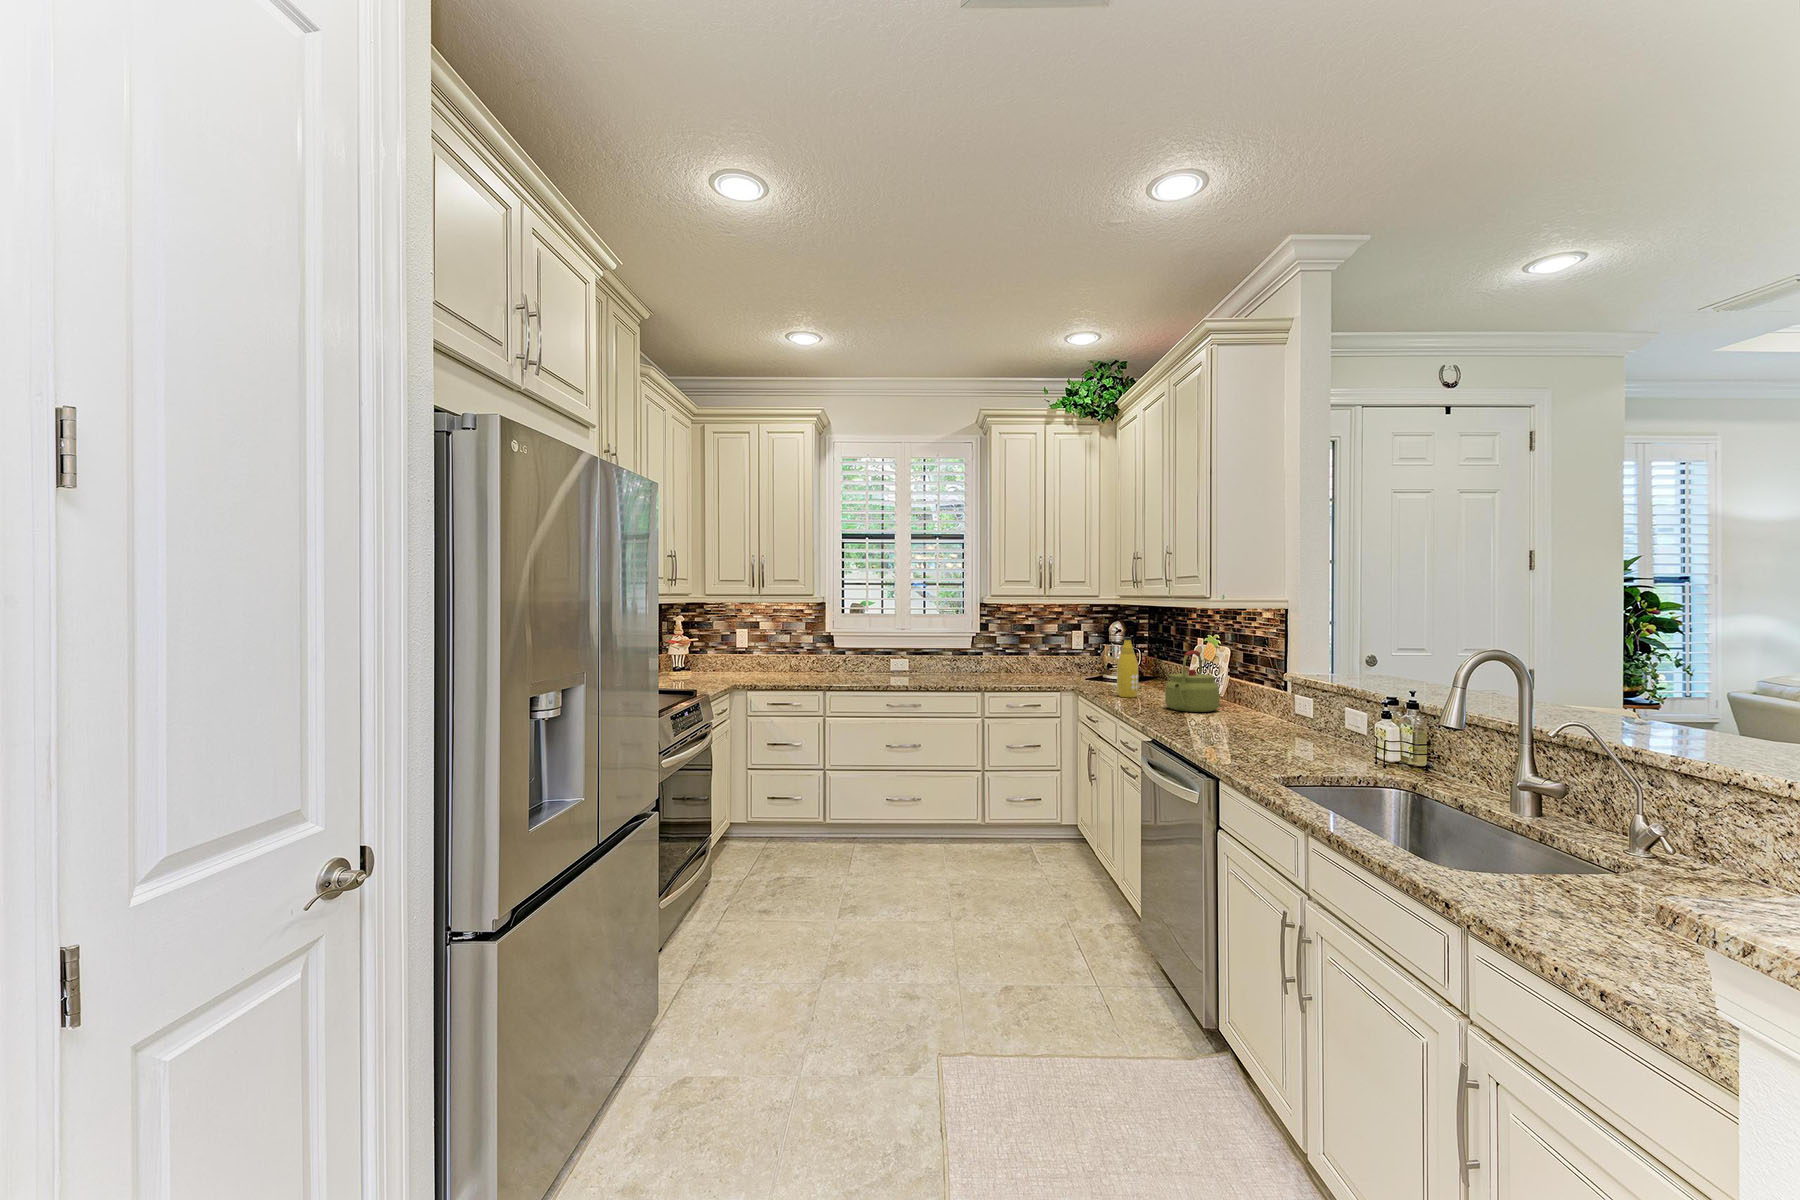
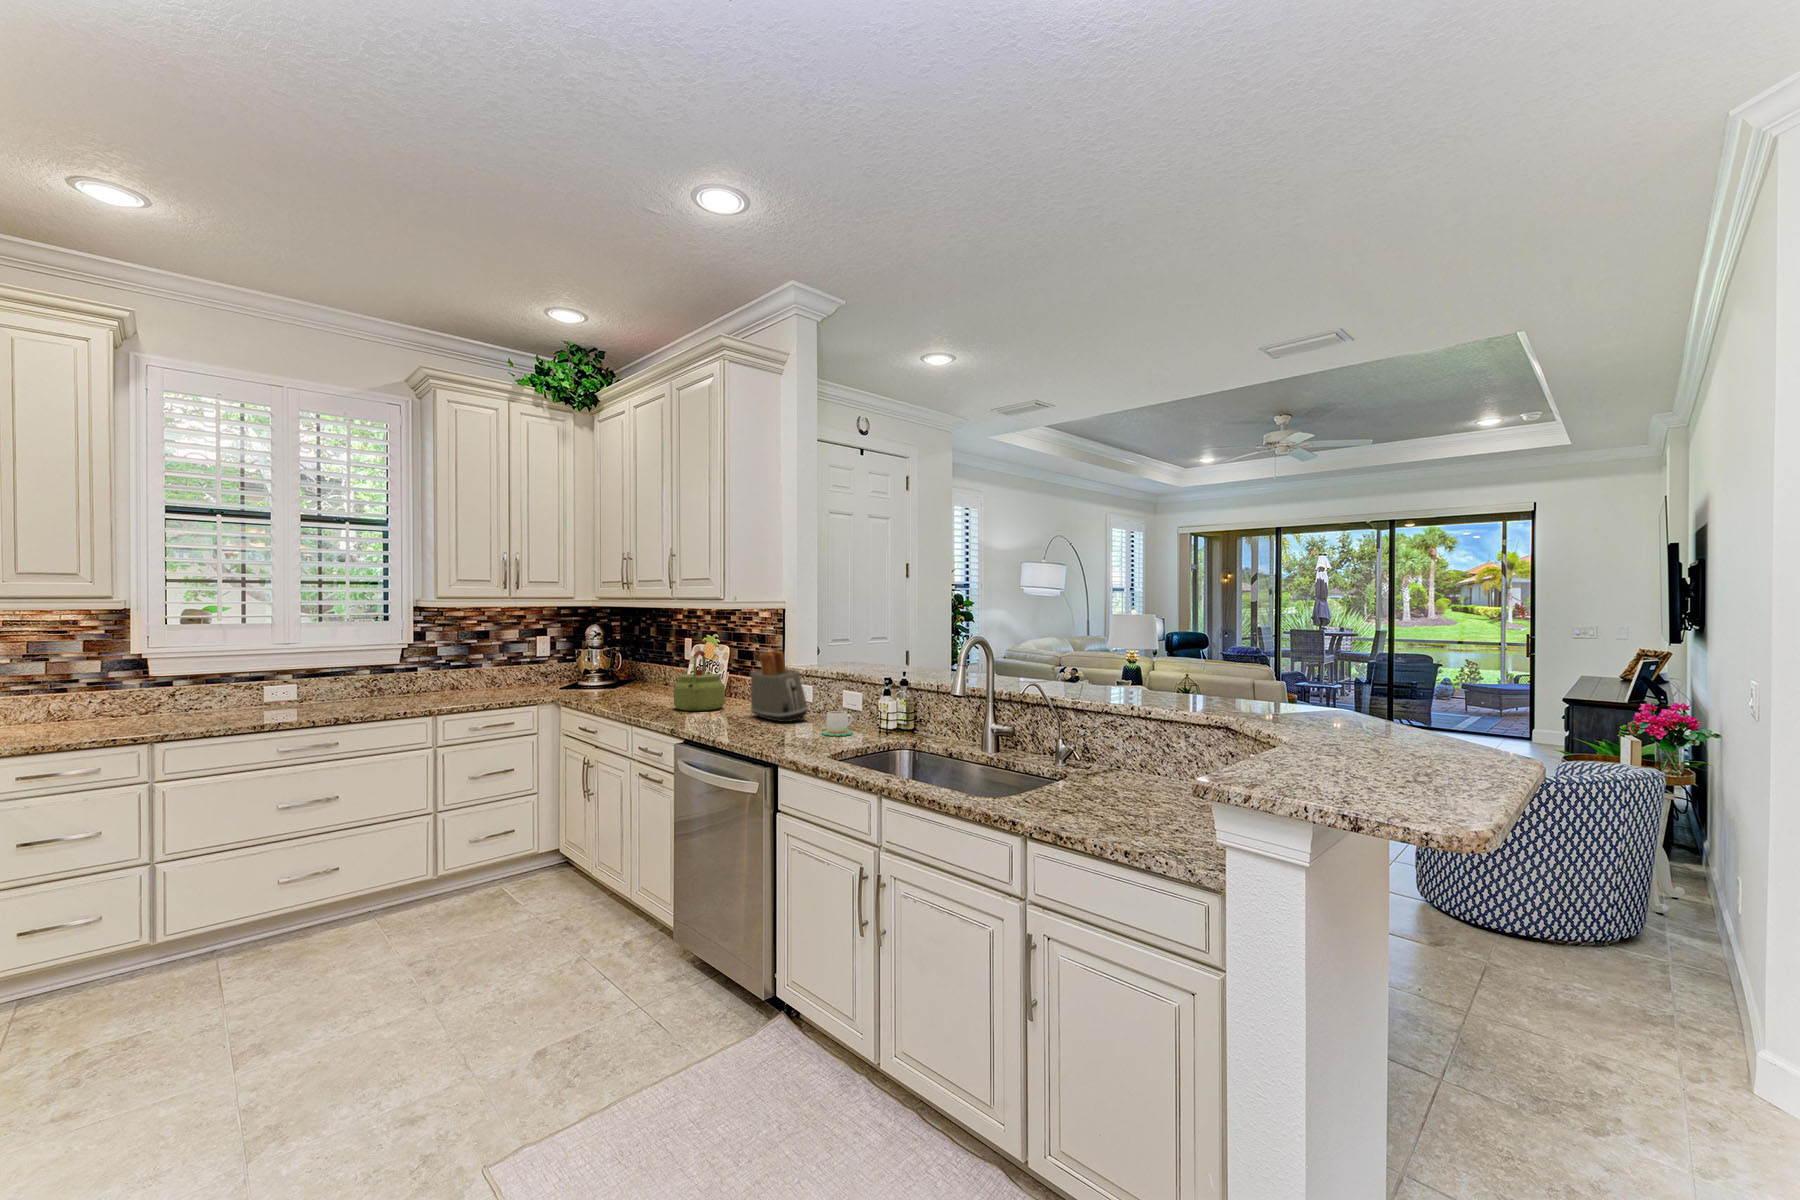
bottle: present [1117,637,1138,698] -> none [614,641,636,704]
toaster: none [1236,654,1299,735] -> present [750,650,808,722]
mug: none [1297,729,1341,760] -> present [821,711,853,736]

